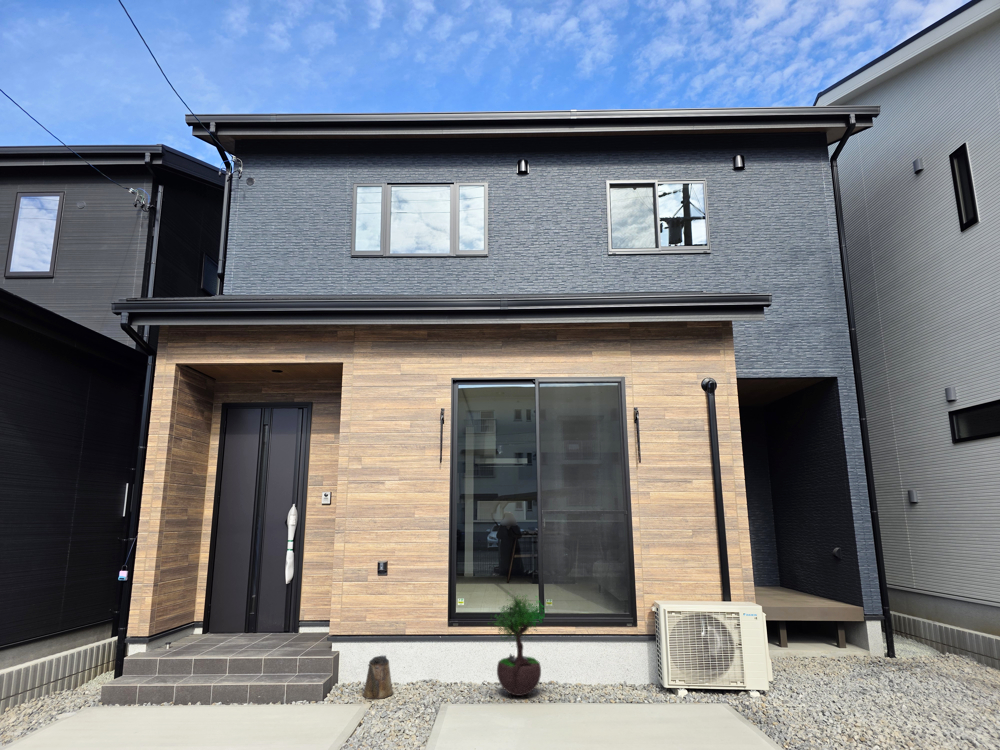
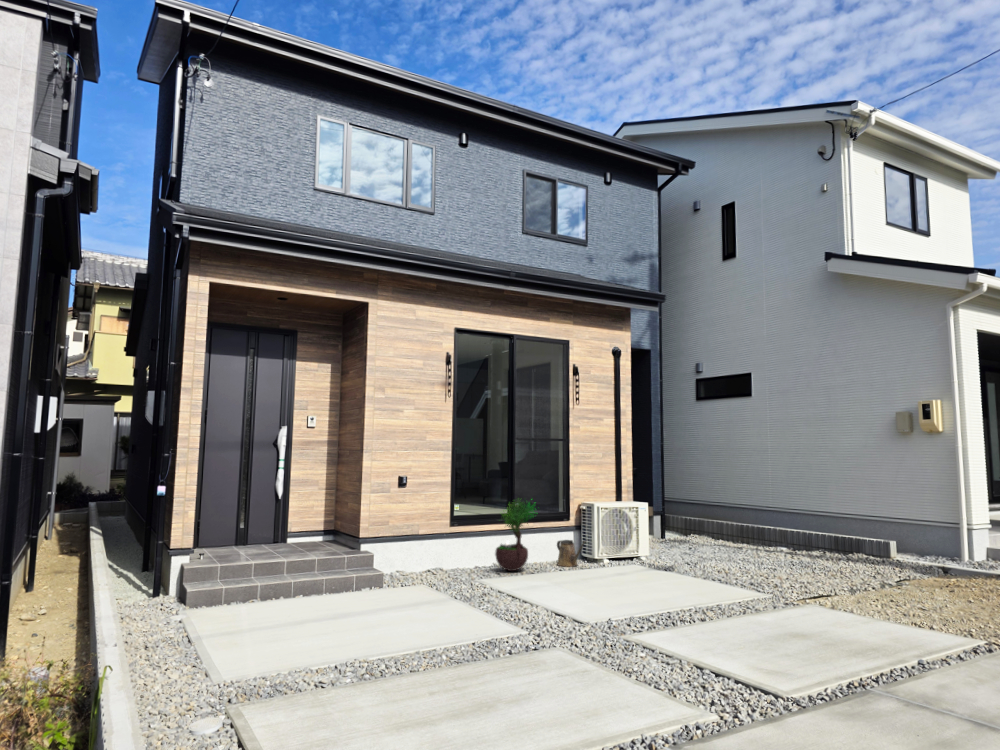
watering can: present [363,655,393,699] -> present [557,540,586,567]

